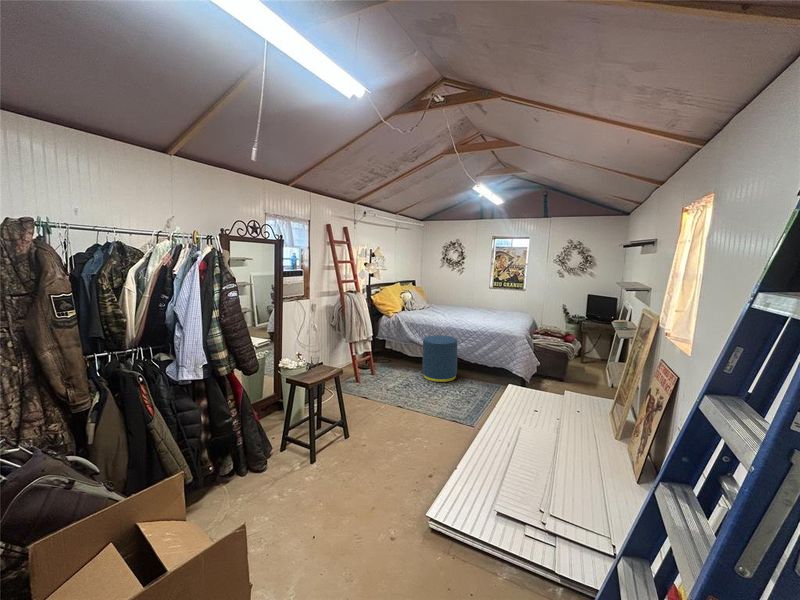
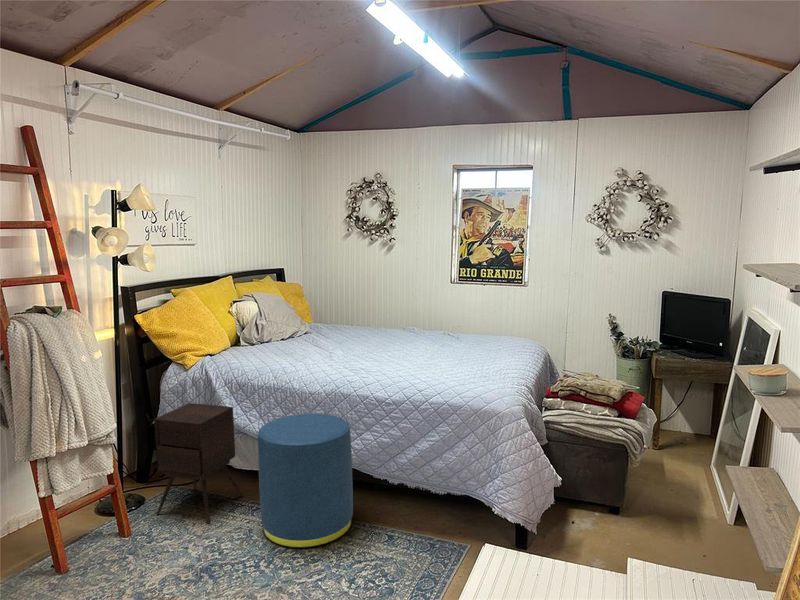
side table: none [382,330,411,373] -> present [154,403,243,523]

